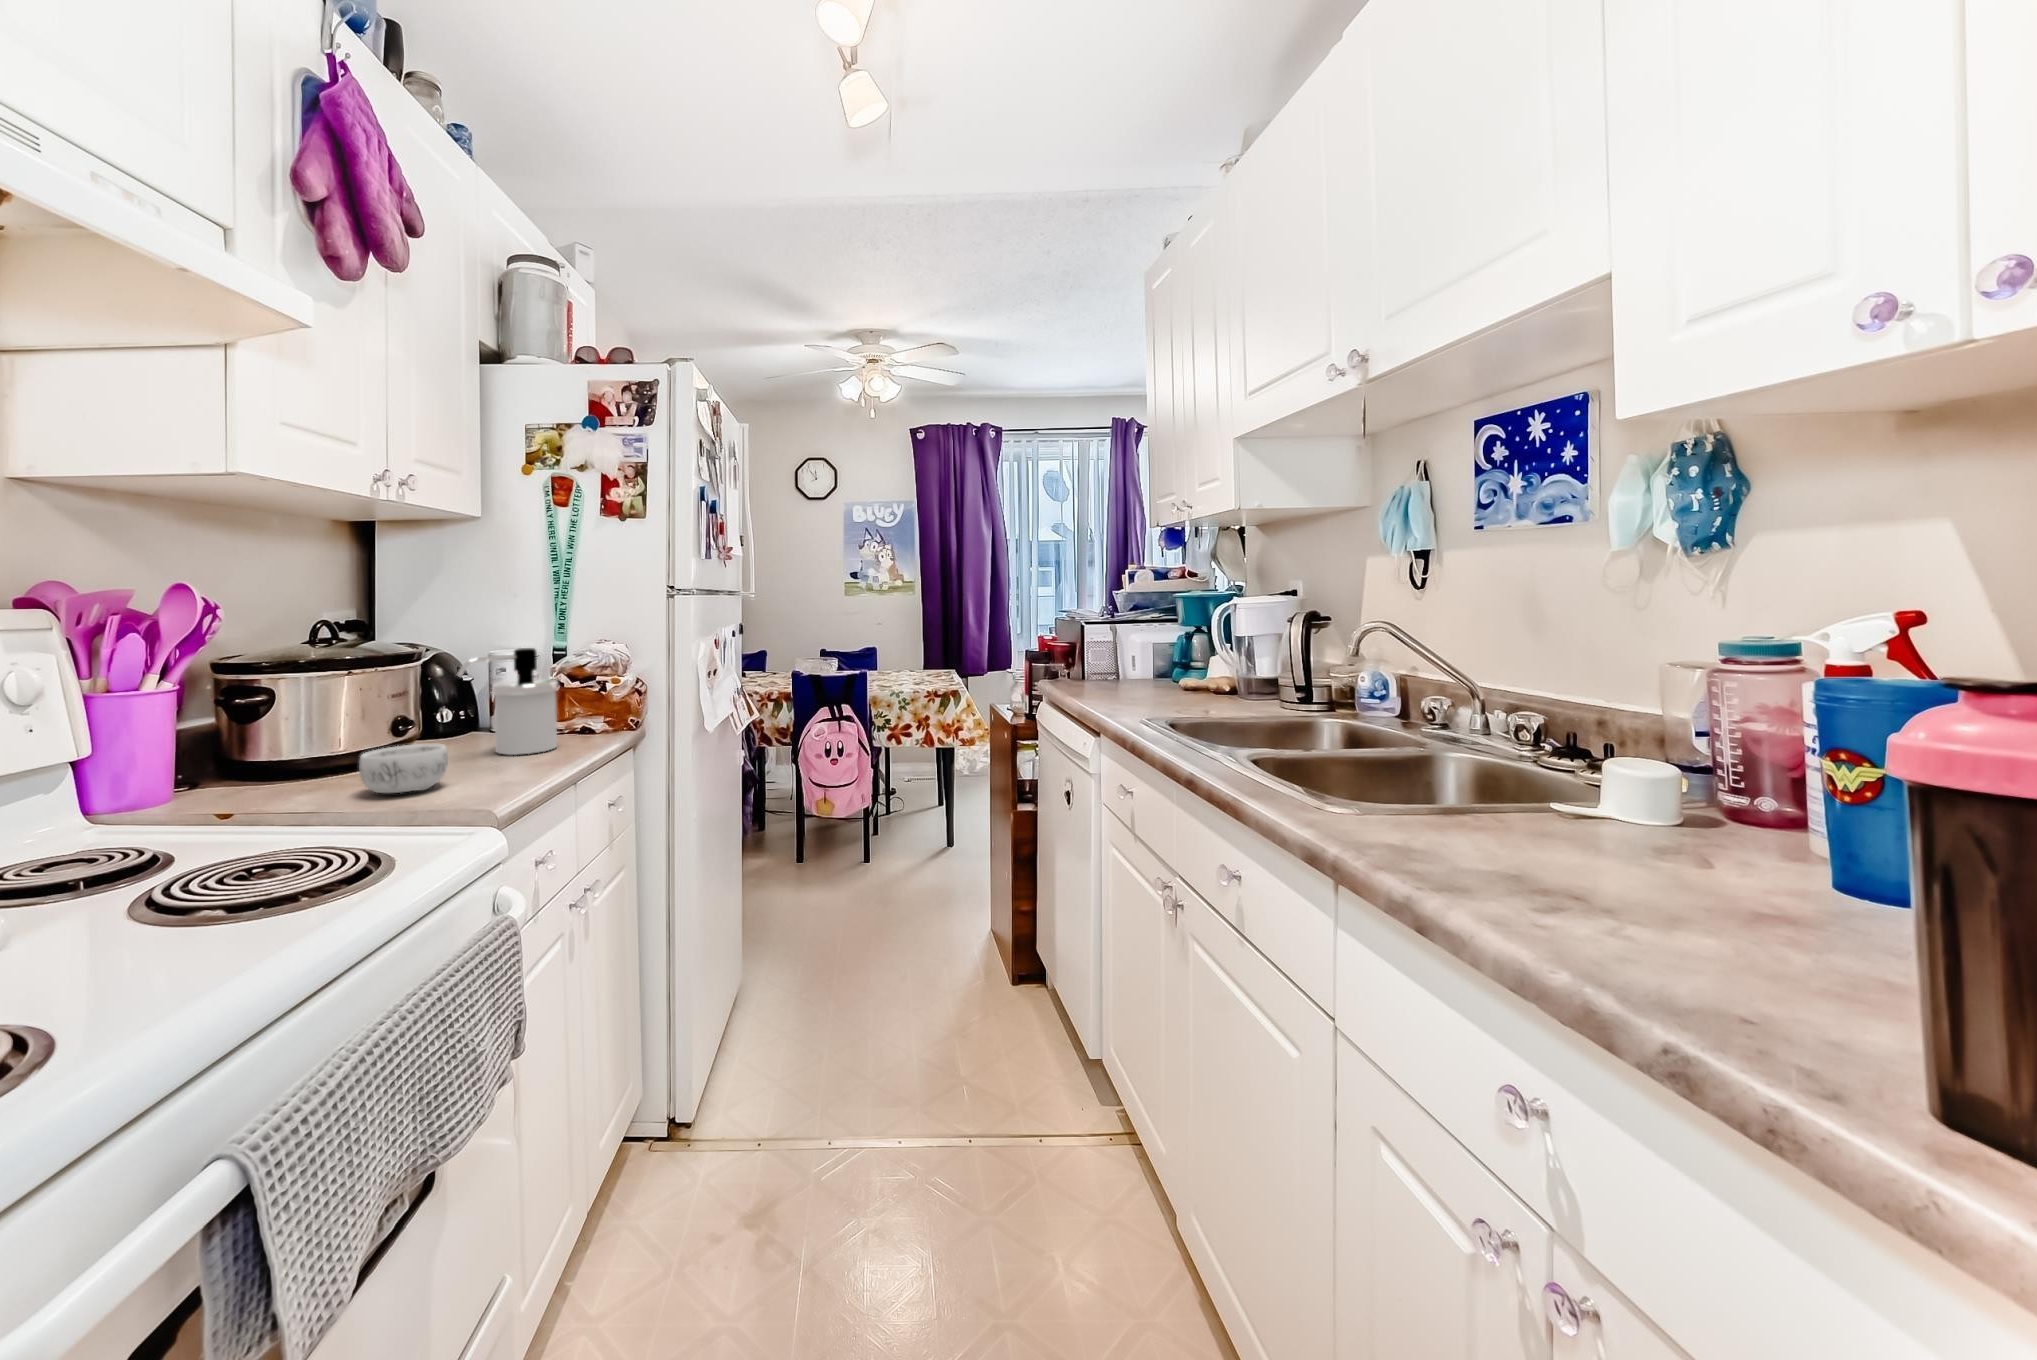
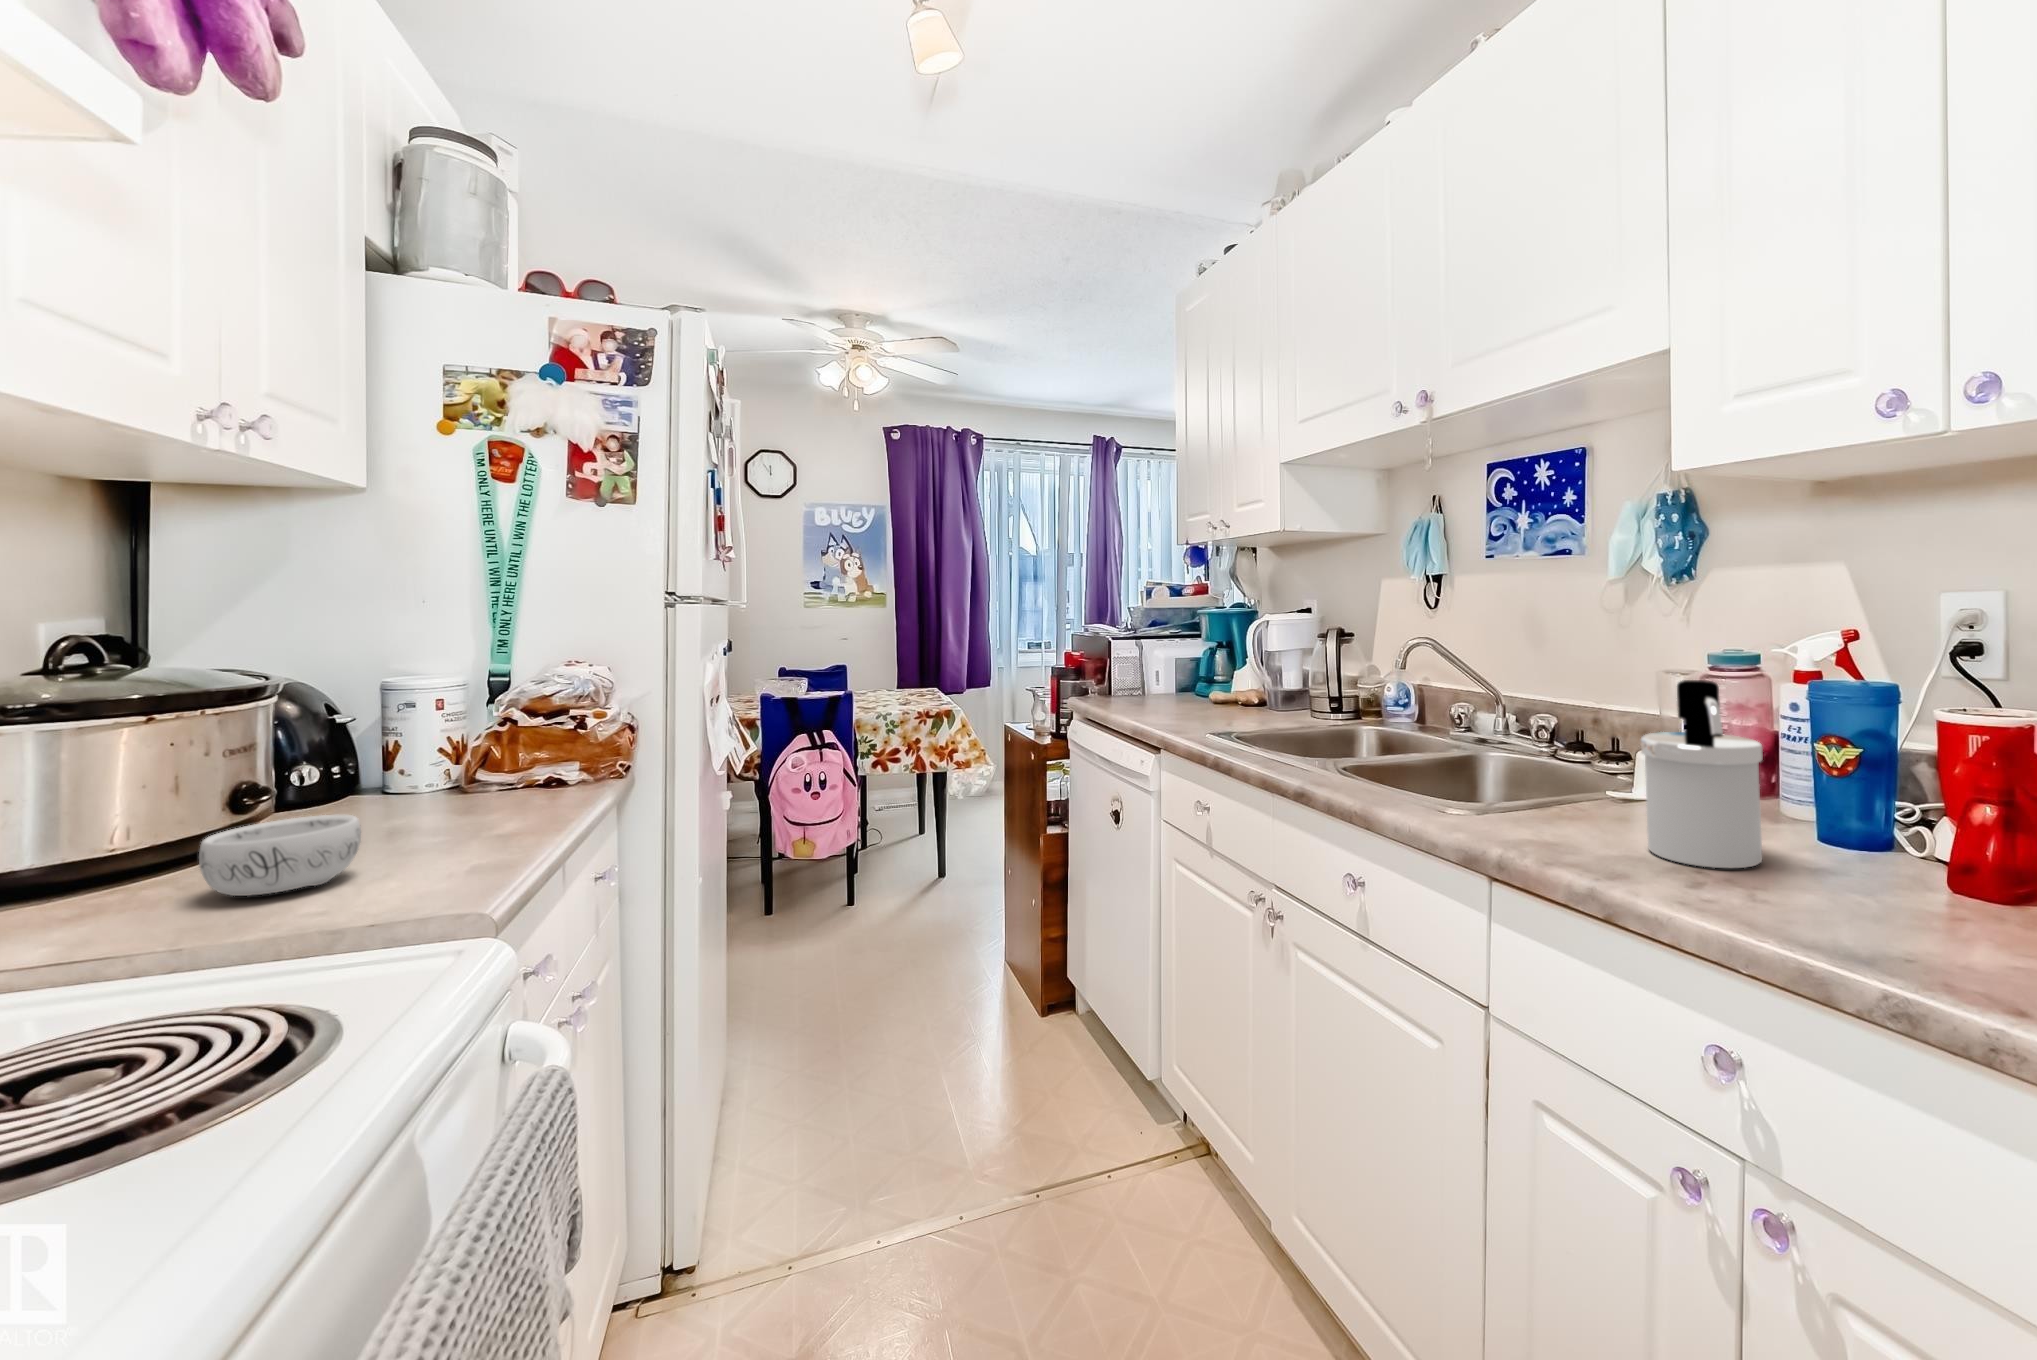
soap dispenser: present [457,648,558,755] -> present [1640,680,1763,868]

